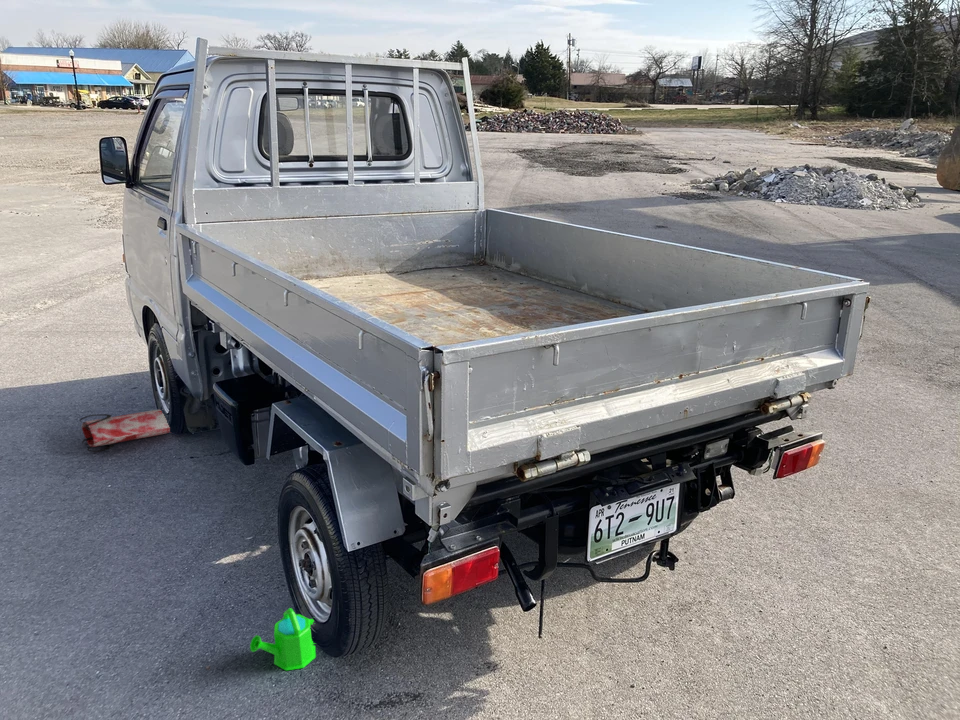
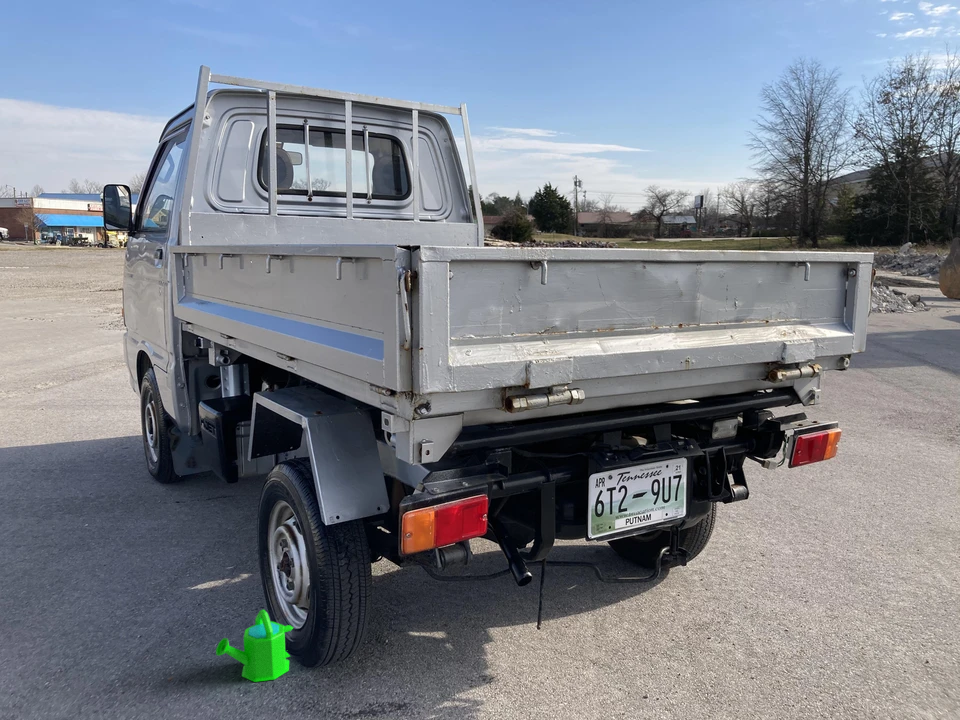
bag: present [80,410,170,452] -> none [54,461,156,500]

